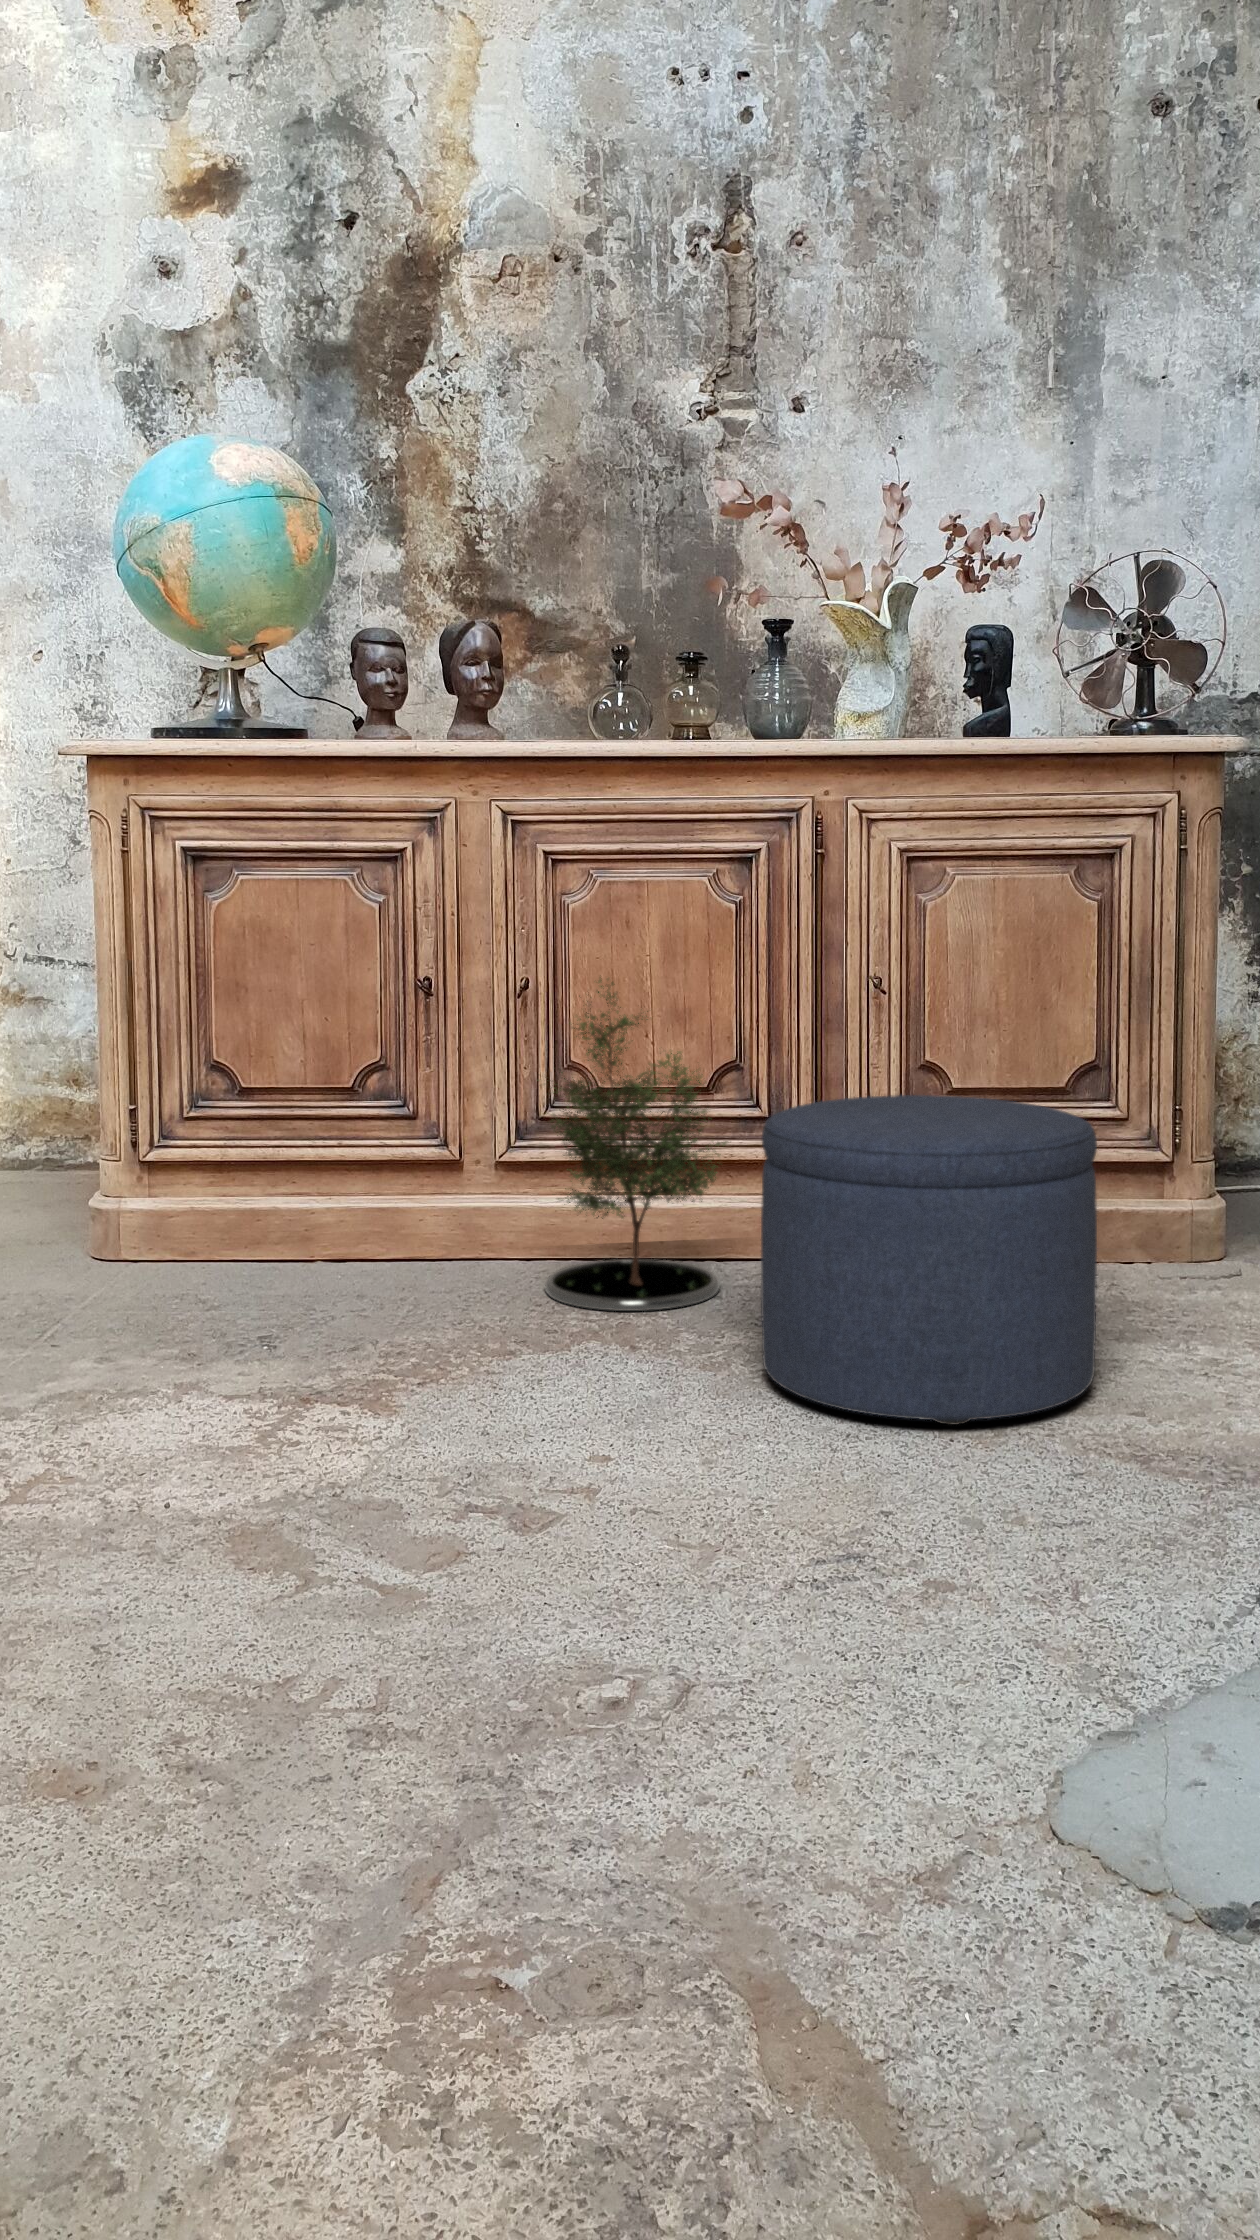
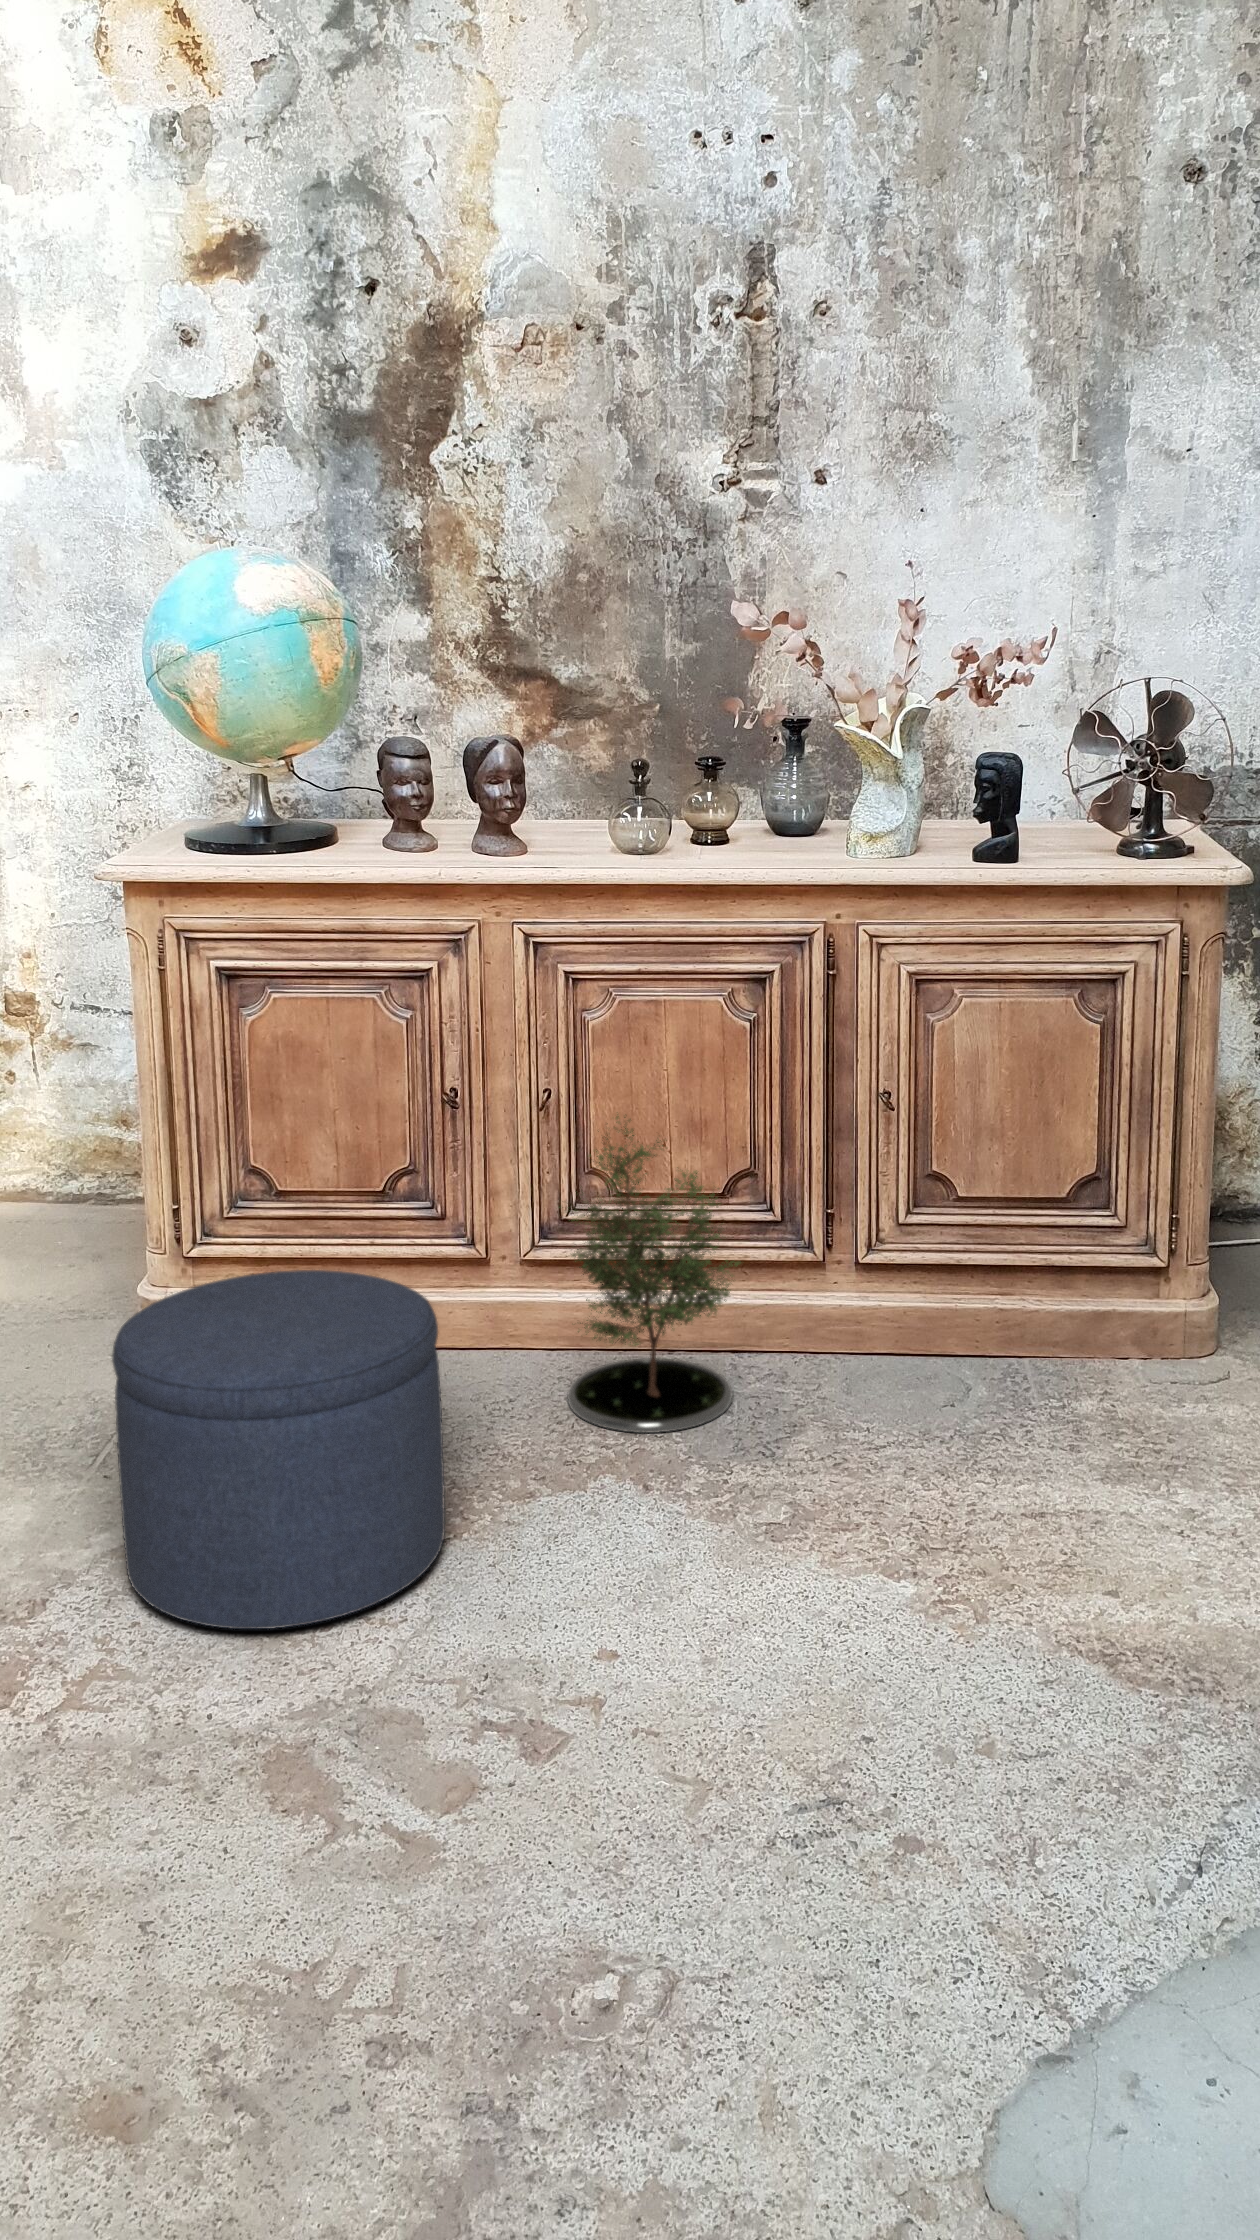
ottoman: present [761,1095,1097,1425] -> present [112,1270,445,1629]

